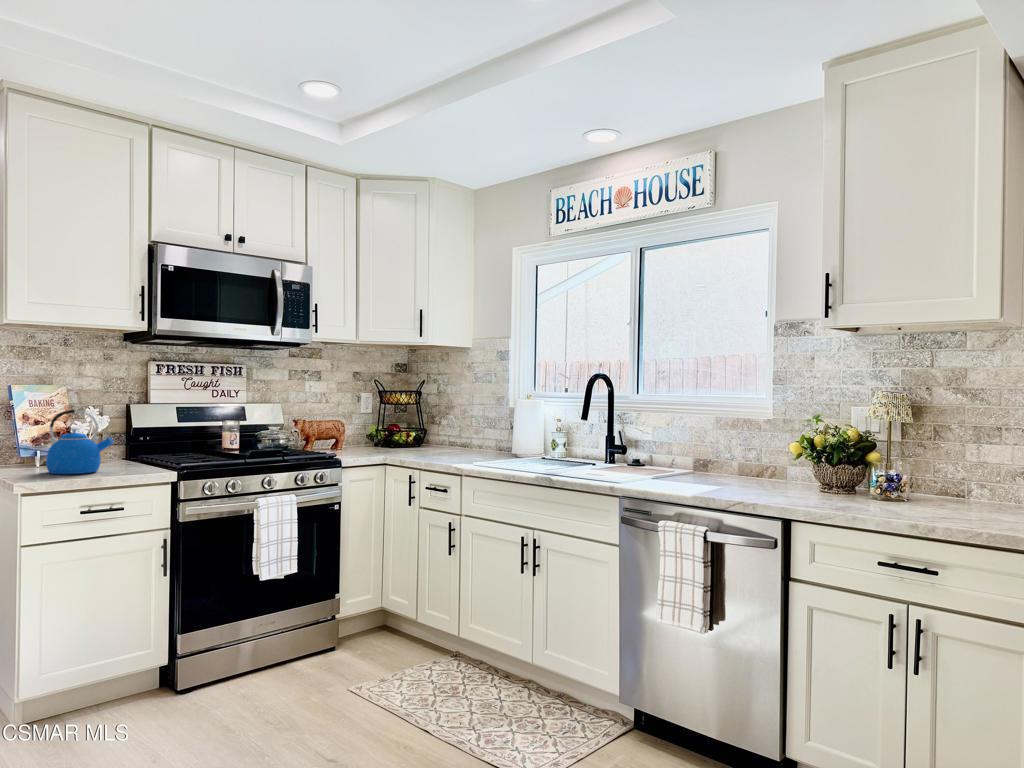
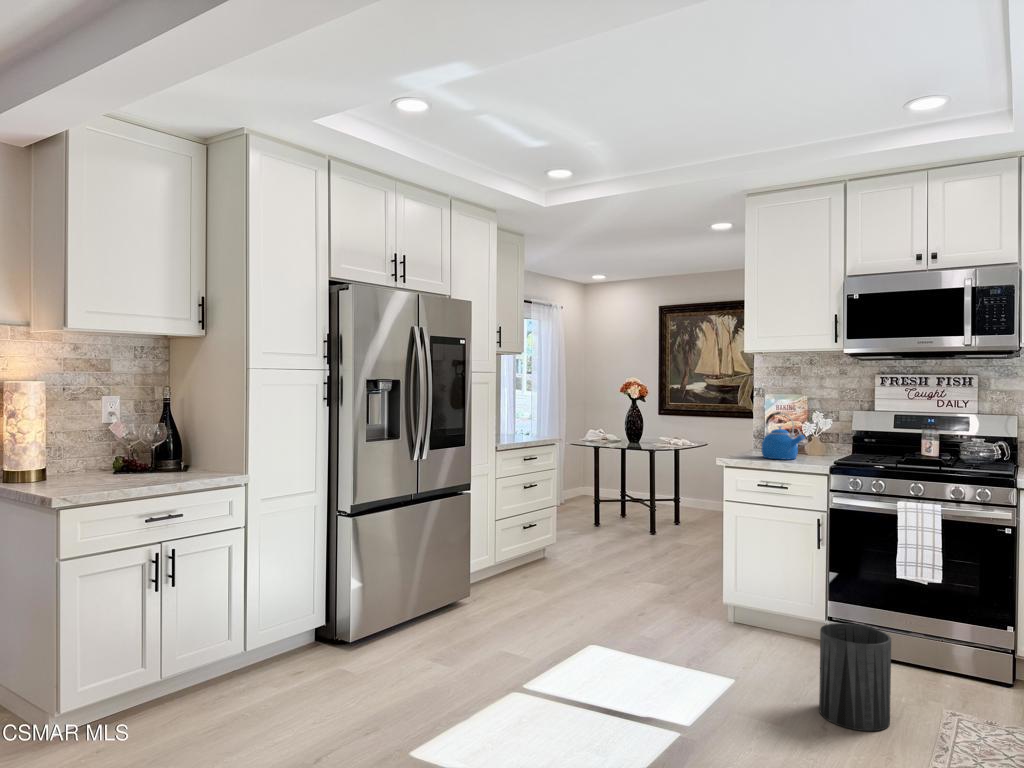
trash can: none [289,633,362,753] -> present [819,623,891,731]

